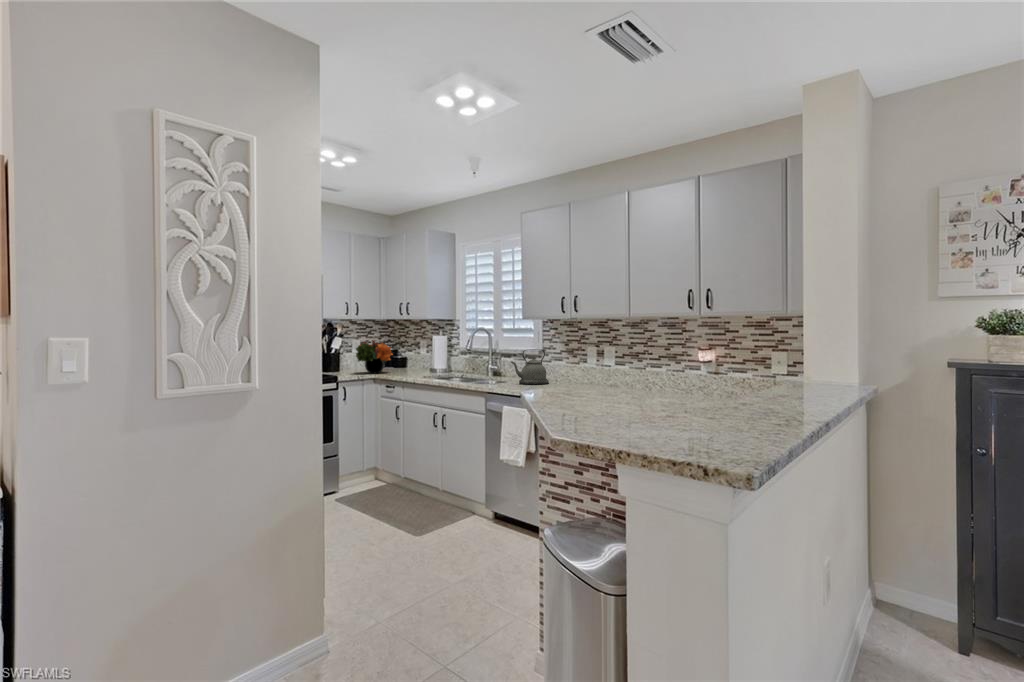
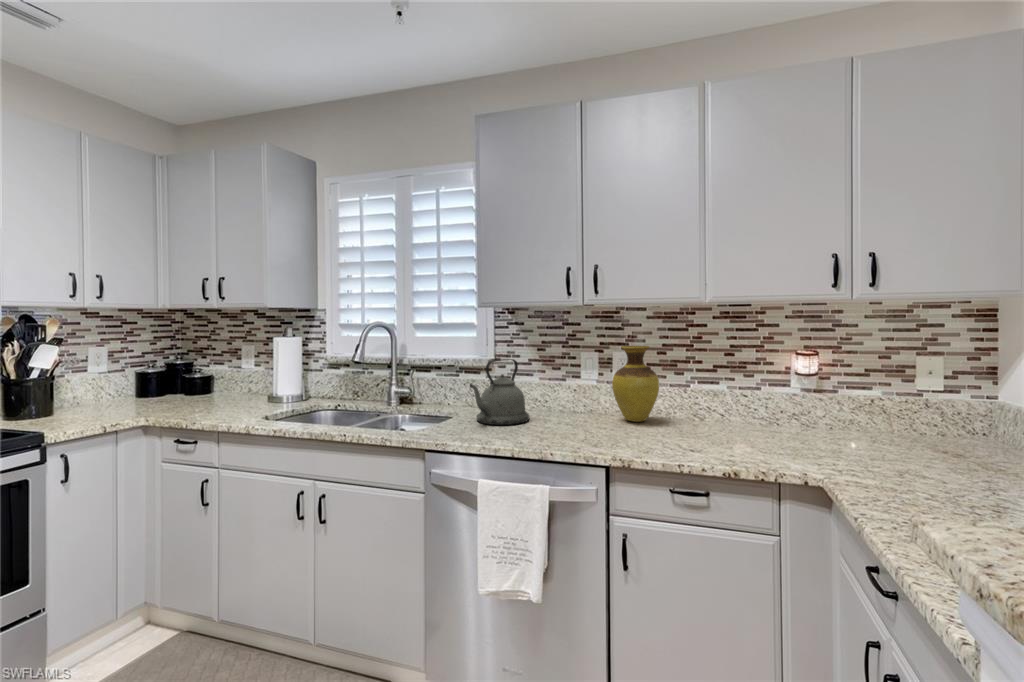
flower arrangement: present [356,340,392,373] -> none [90,347,187,412]
vase: none [590,343,617,387] -> present [612,346,659,422]

